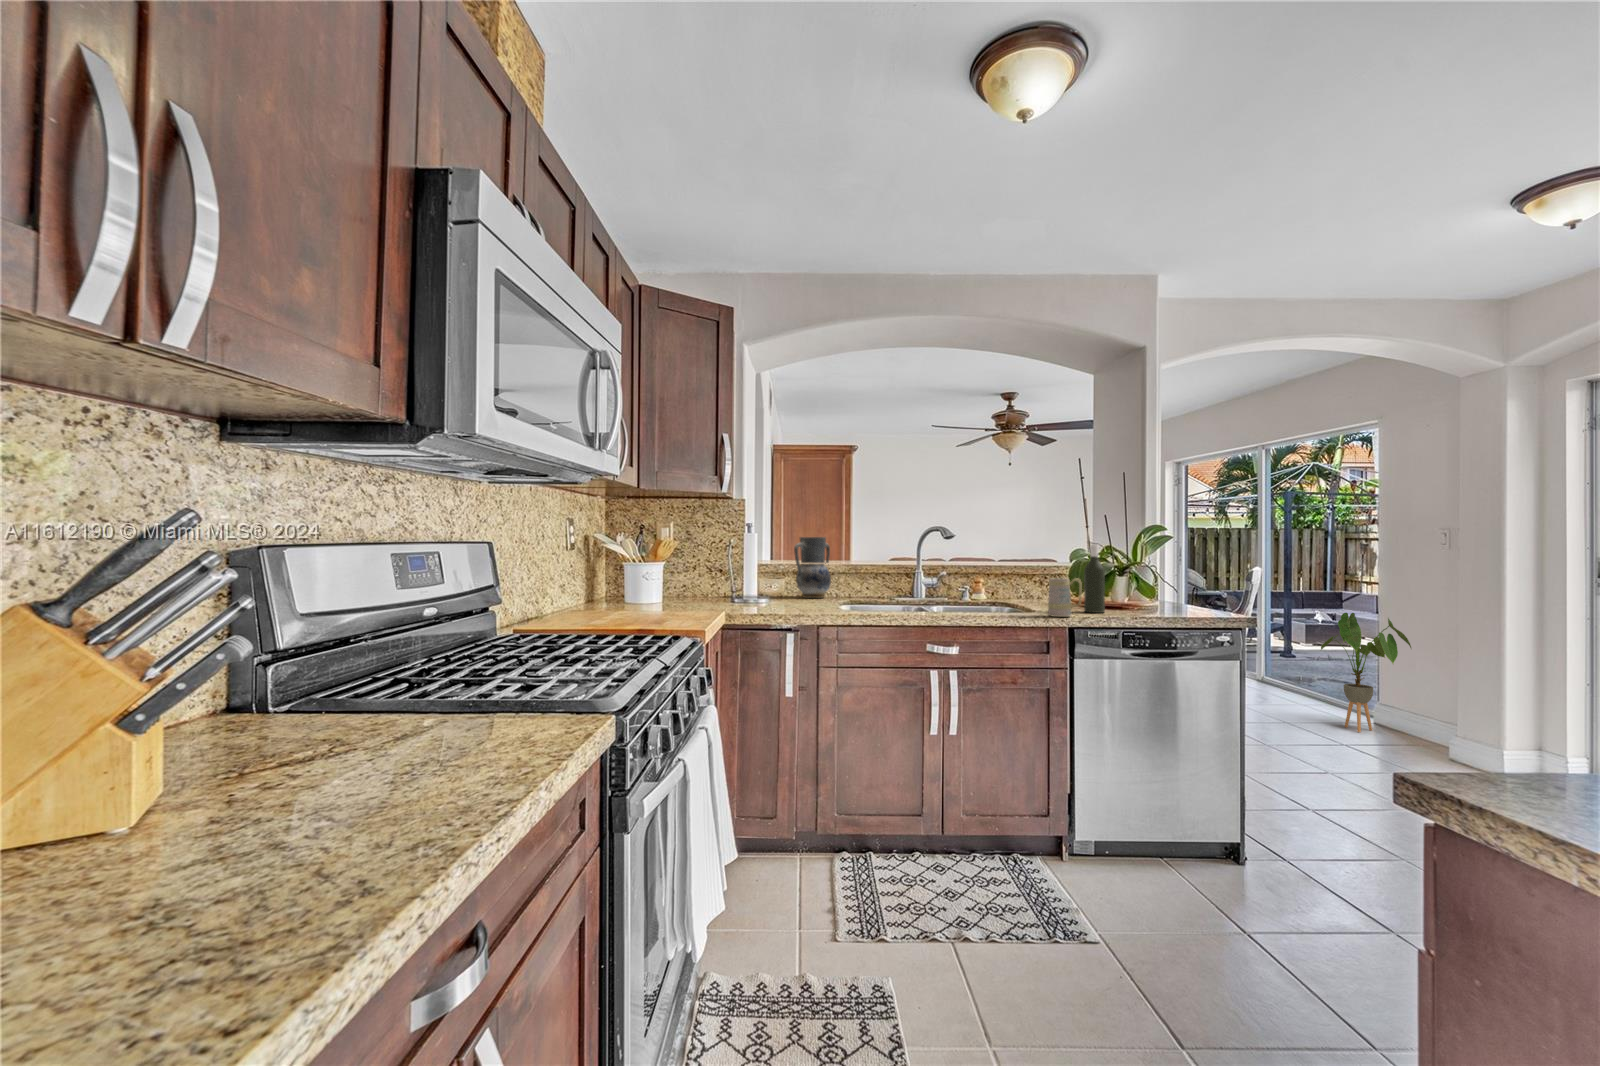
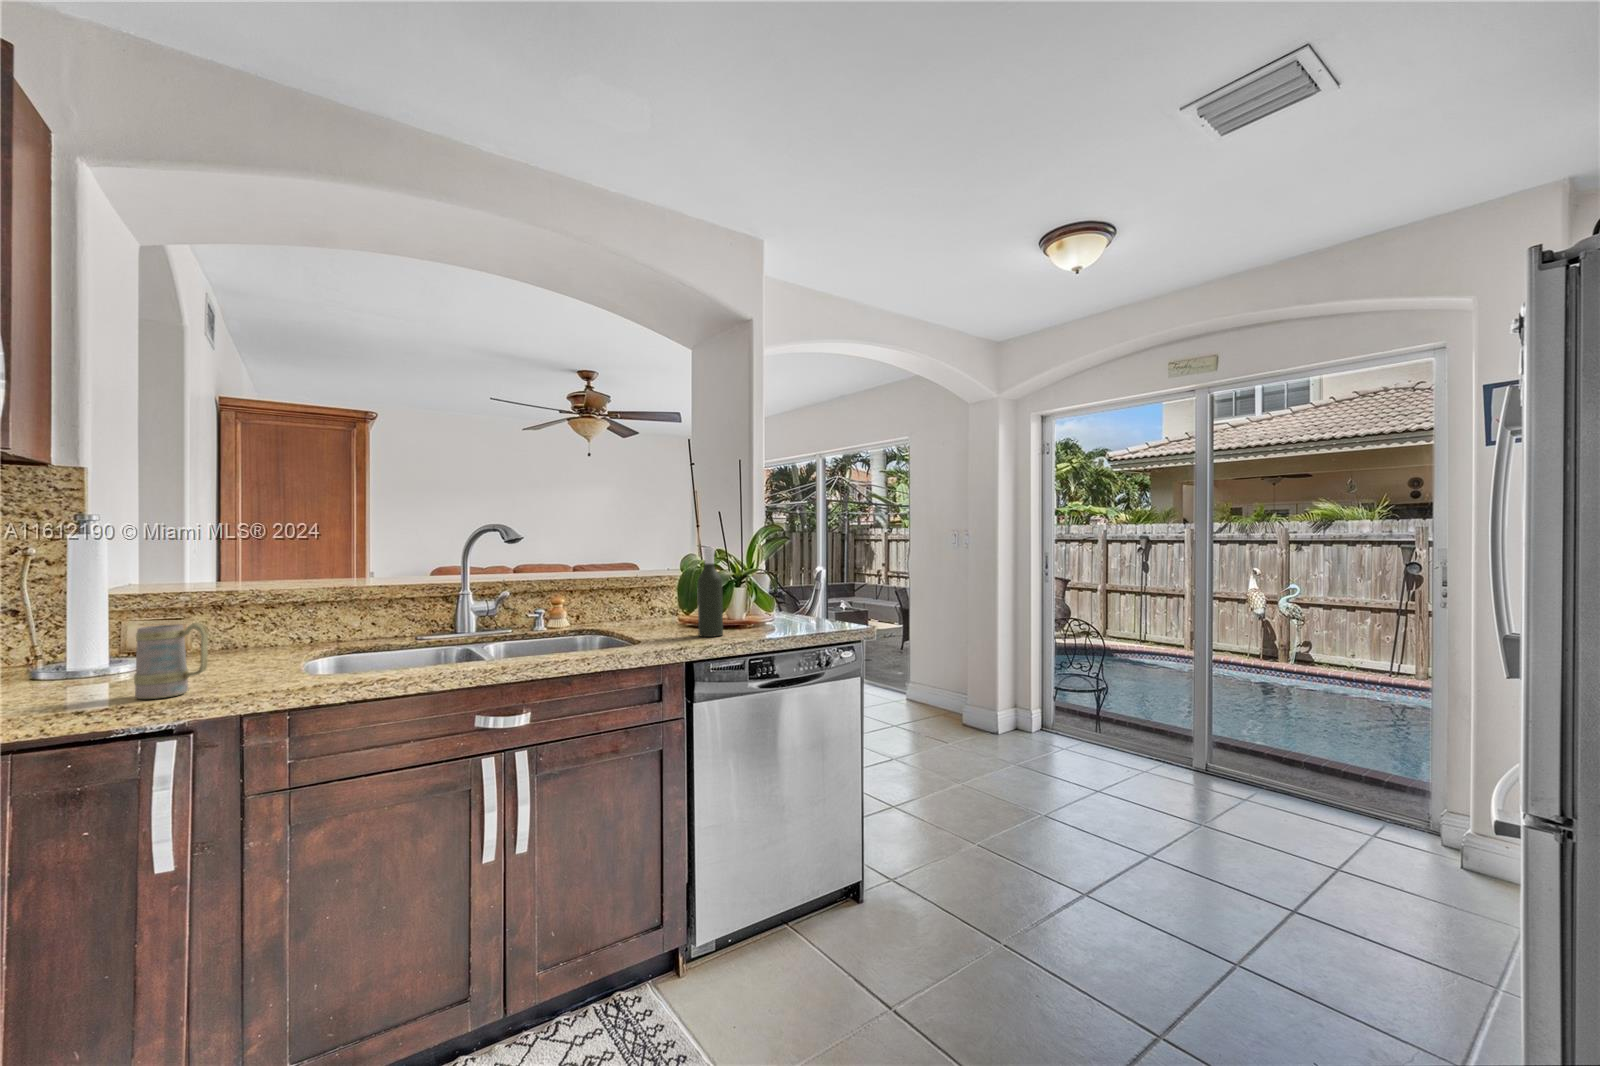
vase: present [794,537,831,598] -> none [243,546,318,647]
mug: present [1048,578,1082,617] -> present [134,623,209,699]
house plant: present [1321,613,1411,732] -> none [892,604,962,717]

